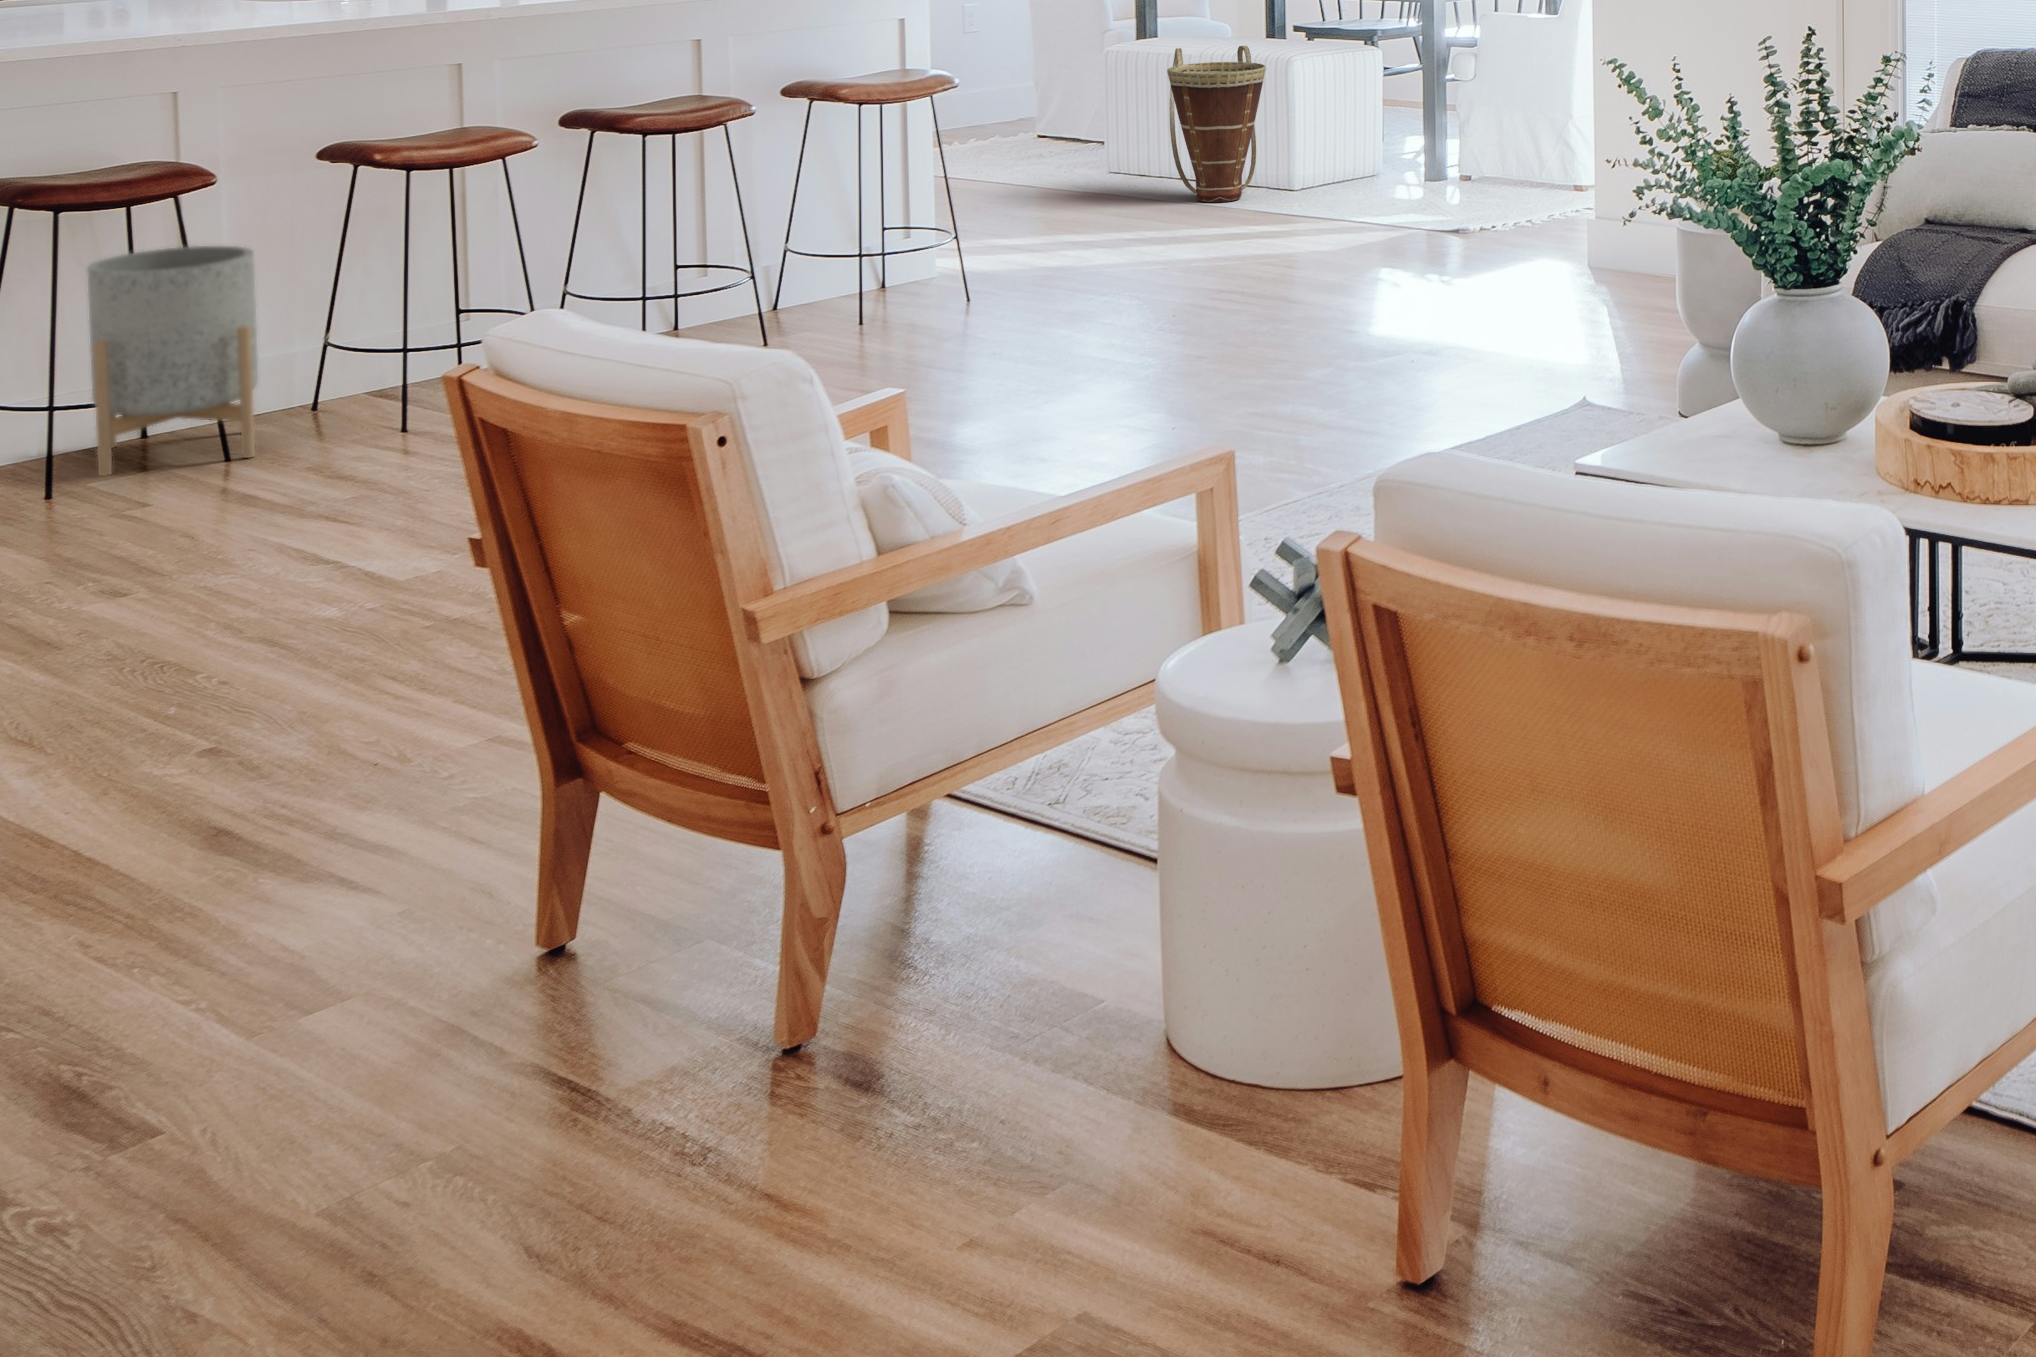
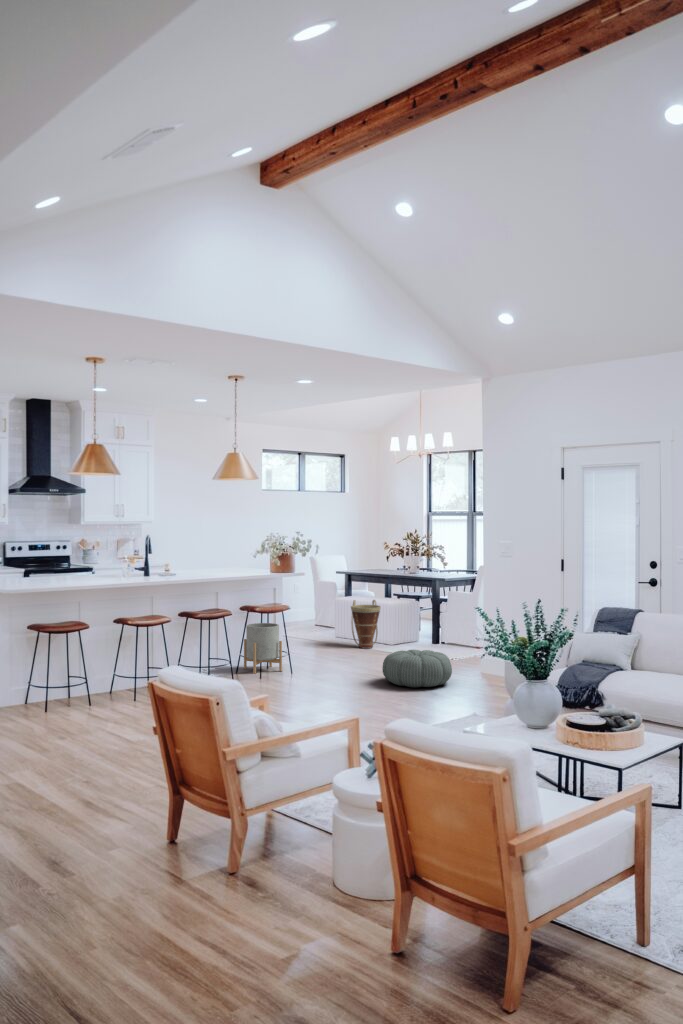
pouf: none [1283,200,1506,320] -> present [382,650,452,687]
planter: present [87,246,258,476] -> present [244,623,282,674]

